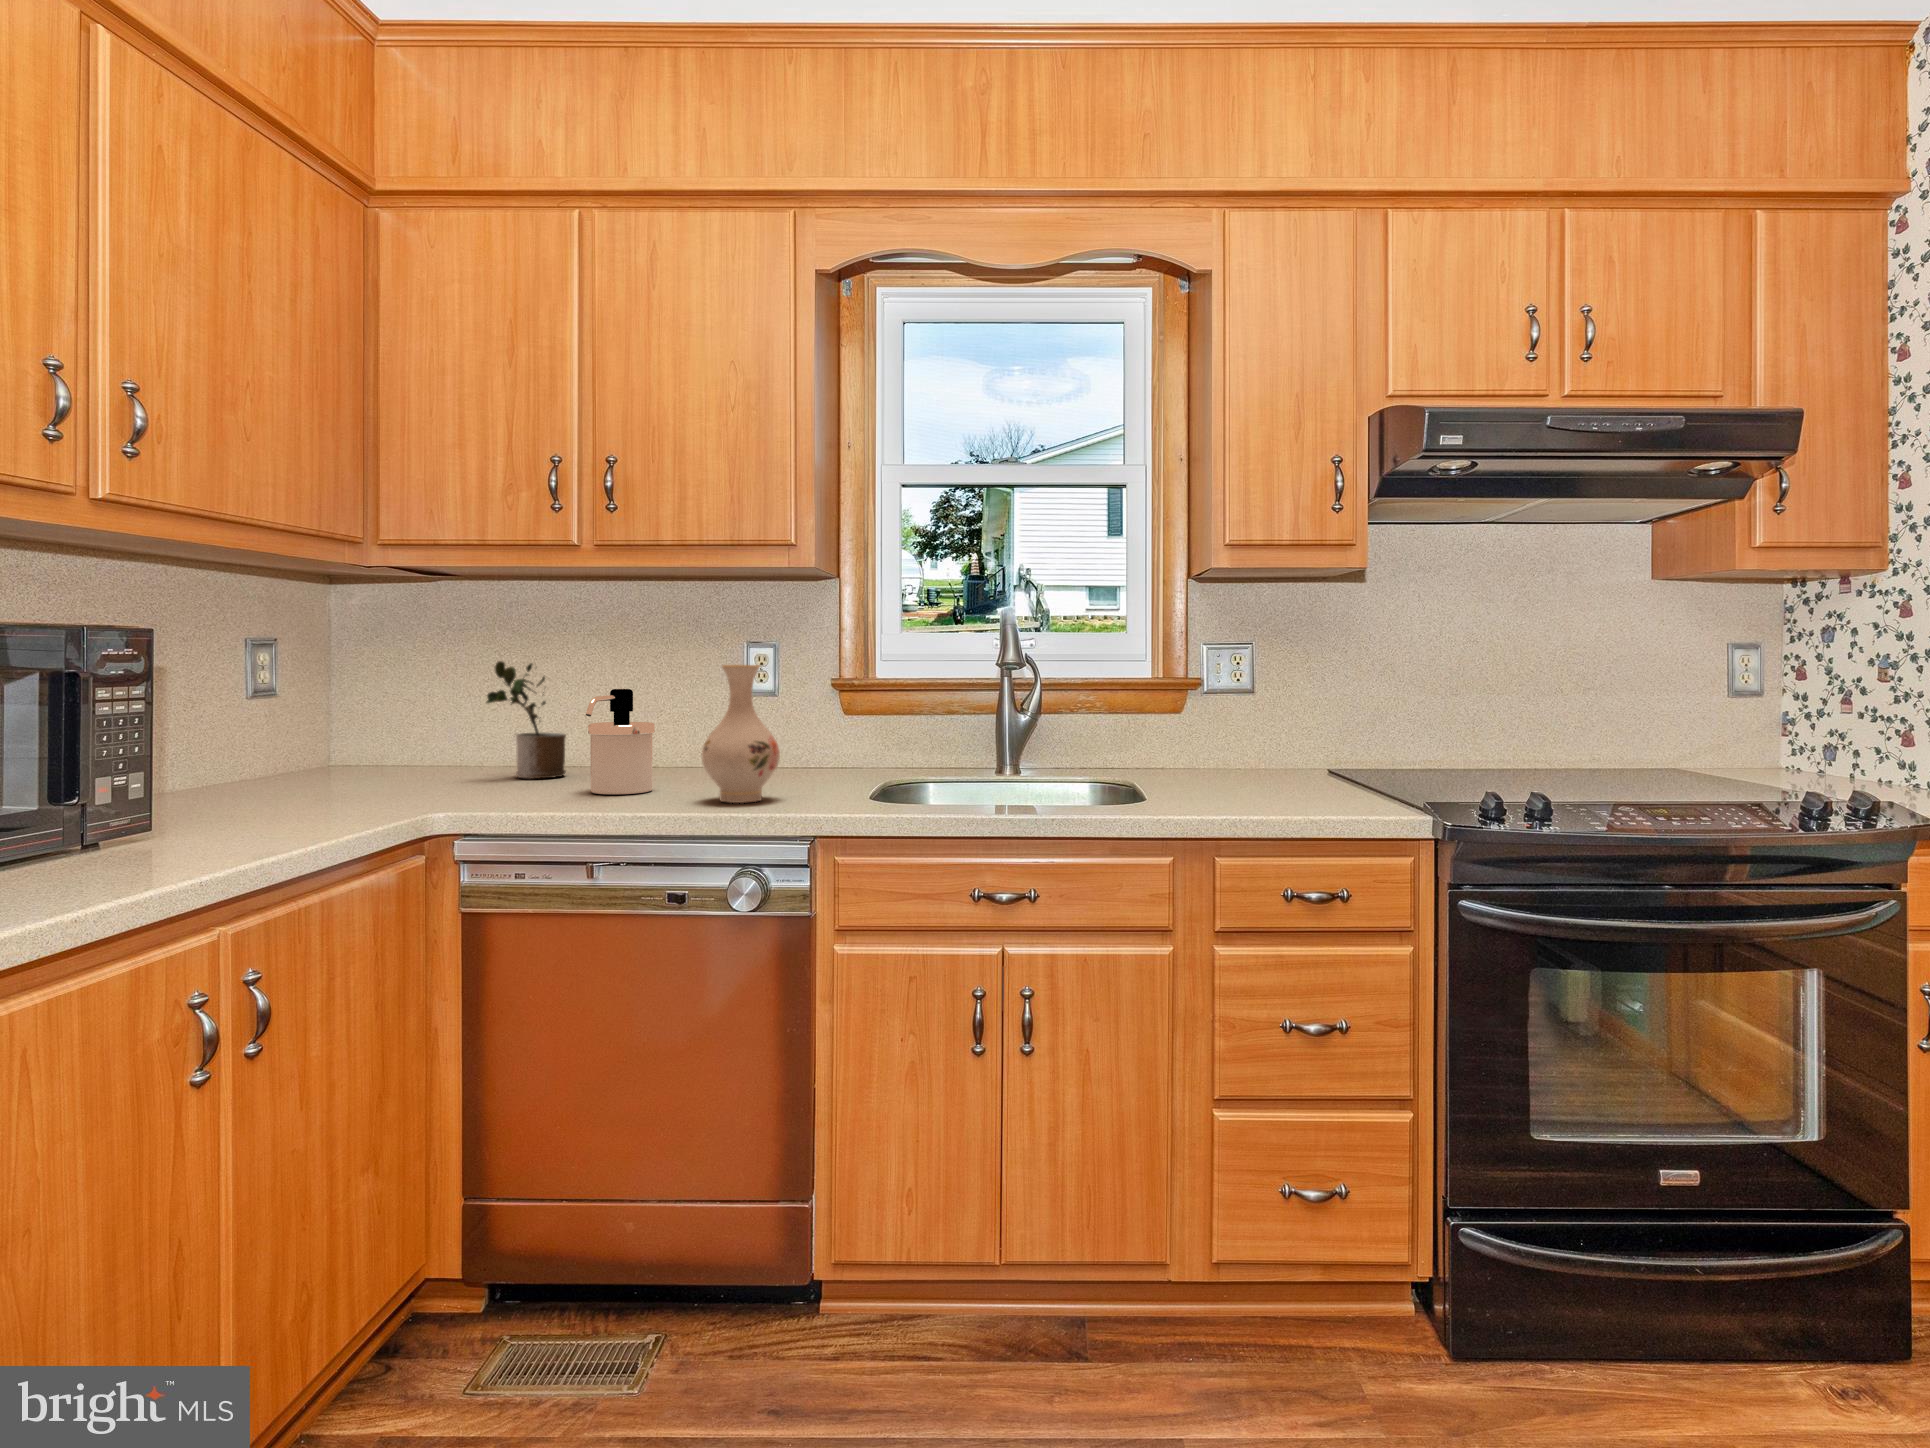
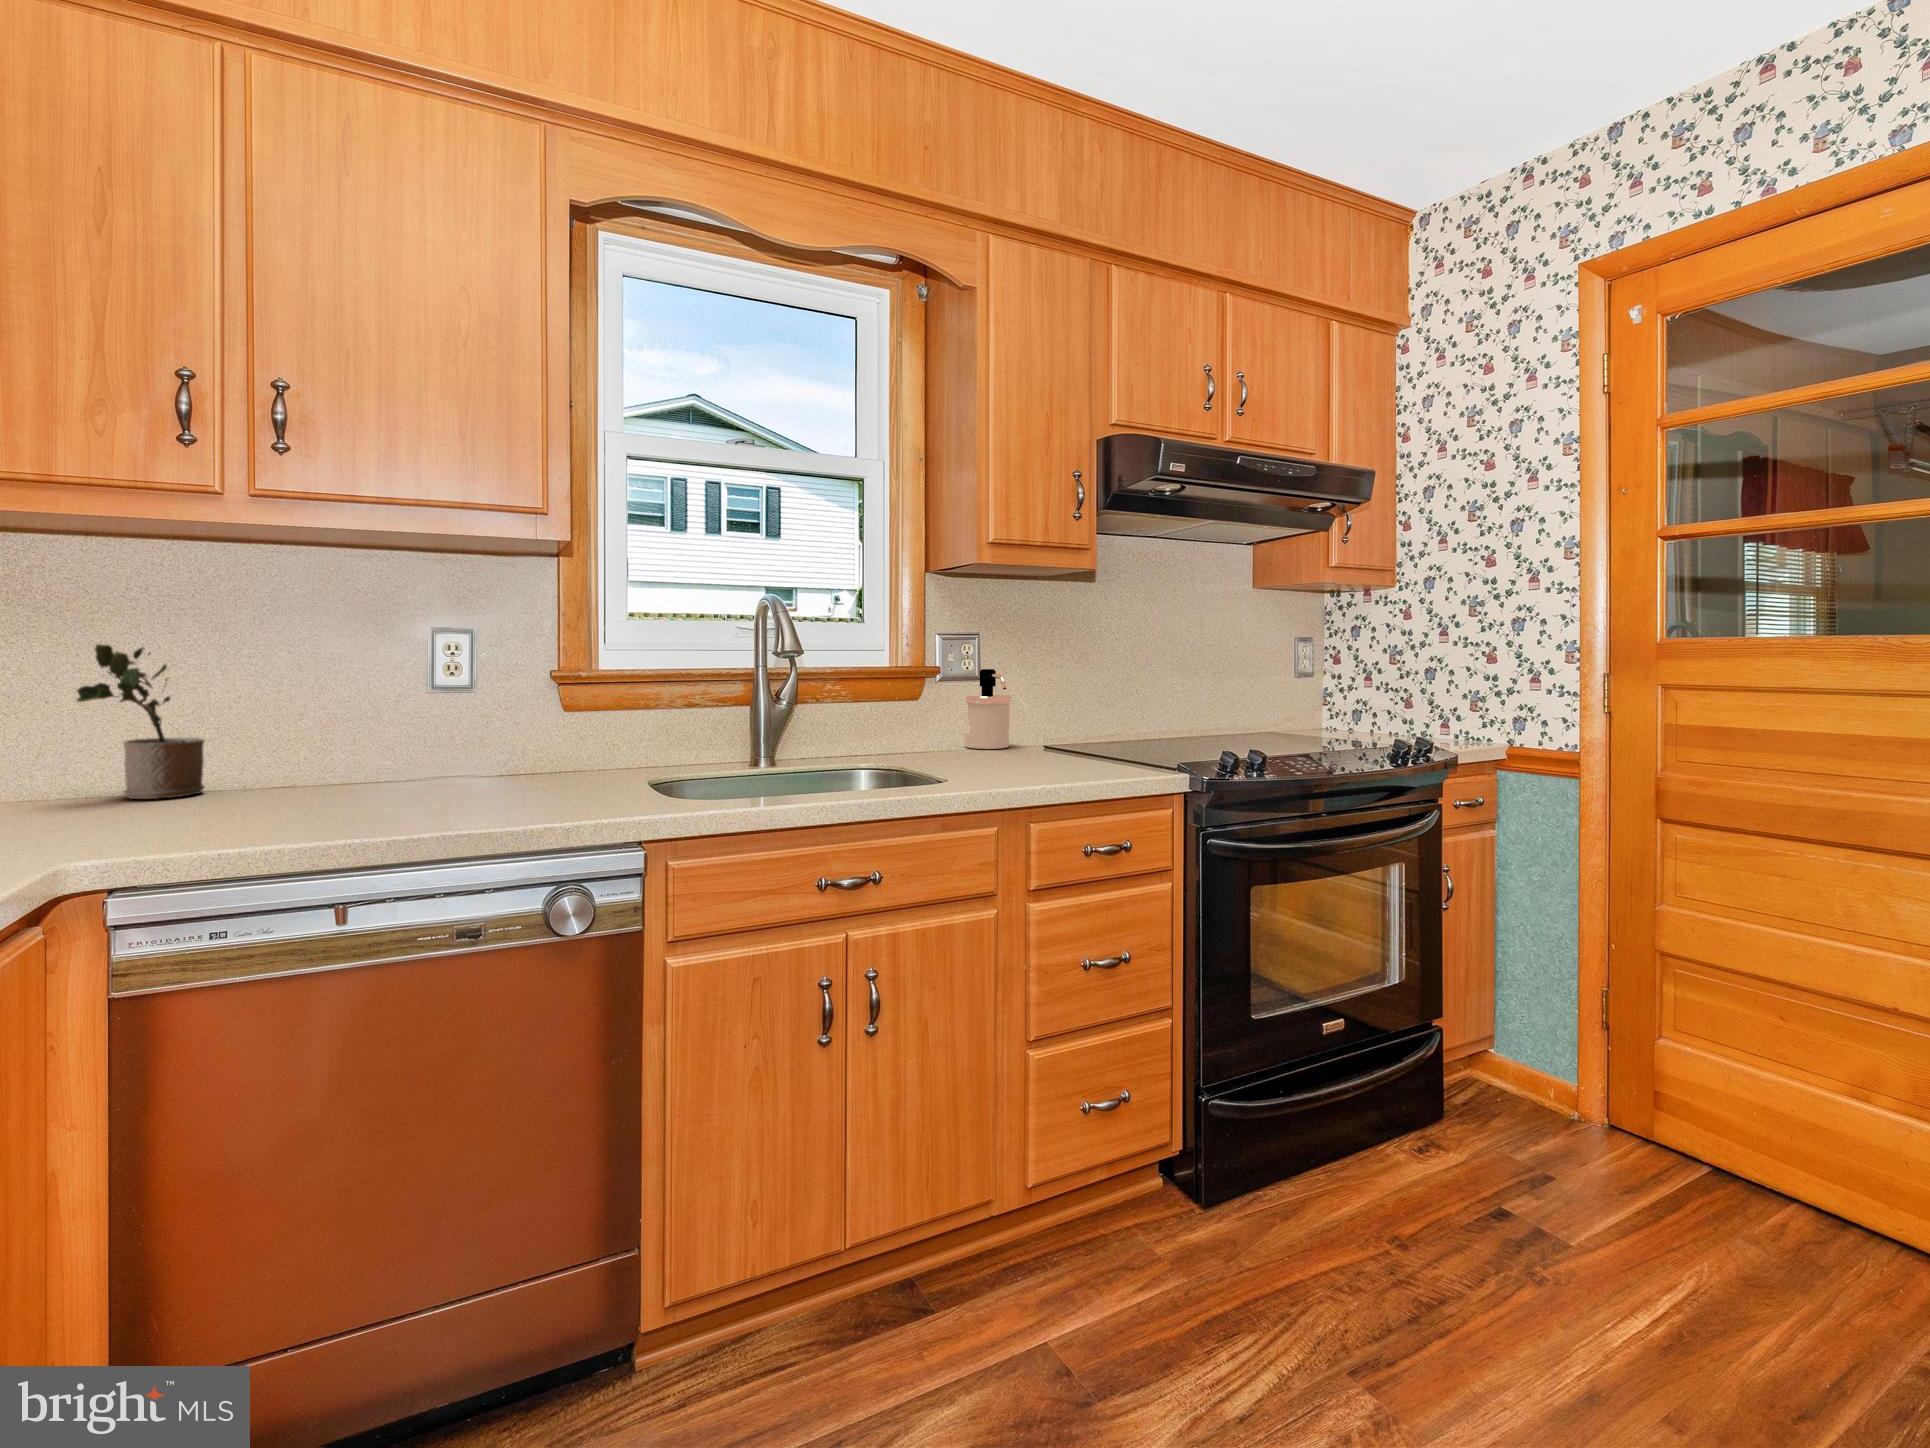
vase: present [702,665,780,803] -> none [472,650,572,811]
soap dispenser: present [586,689,655,794] -> present [965,669,1011,749]

